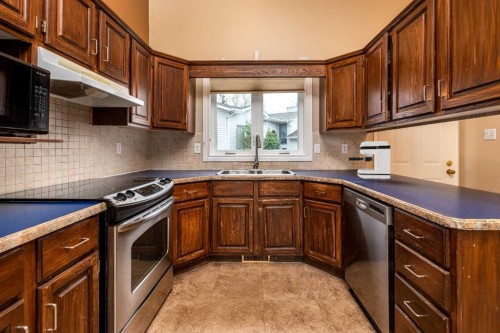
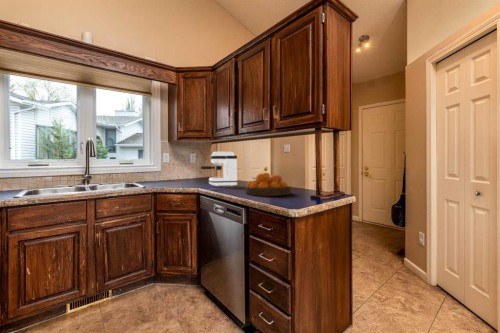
fruit bowl: none [396,166,463,195] -> present [246,173,291,196]

